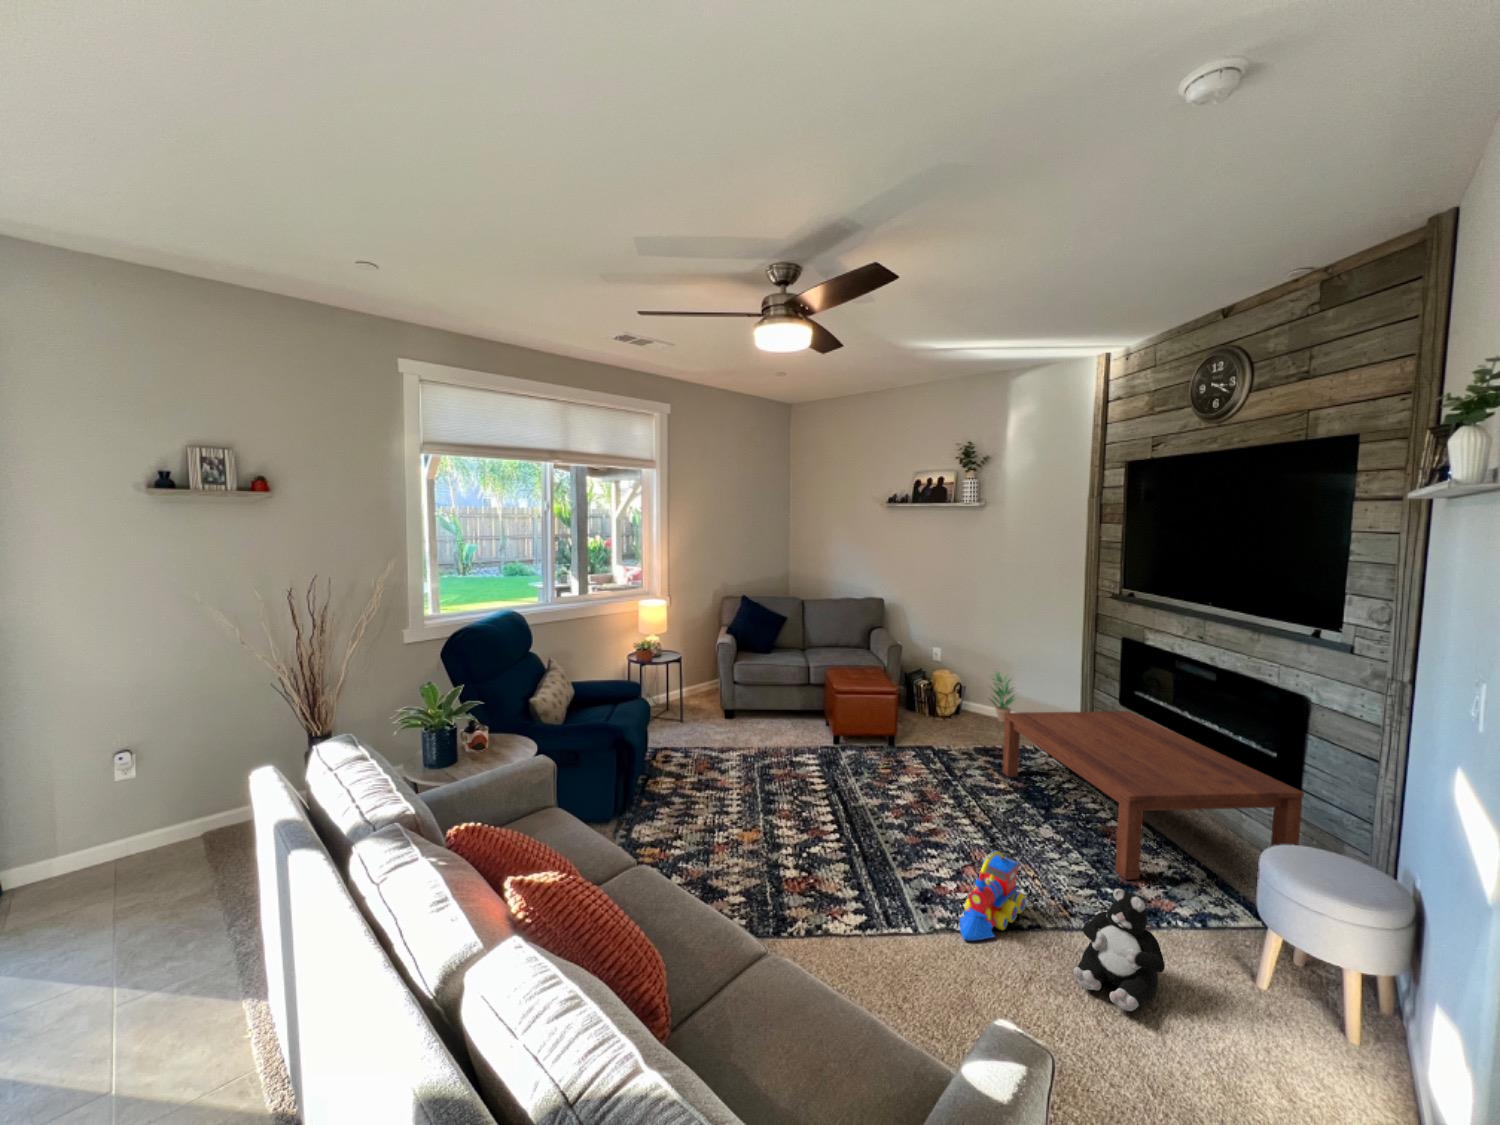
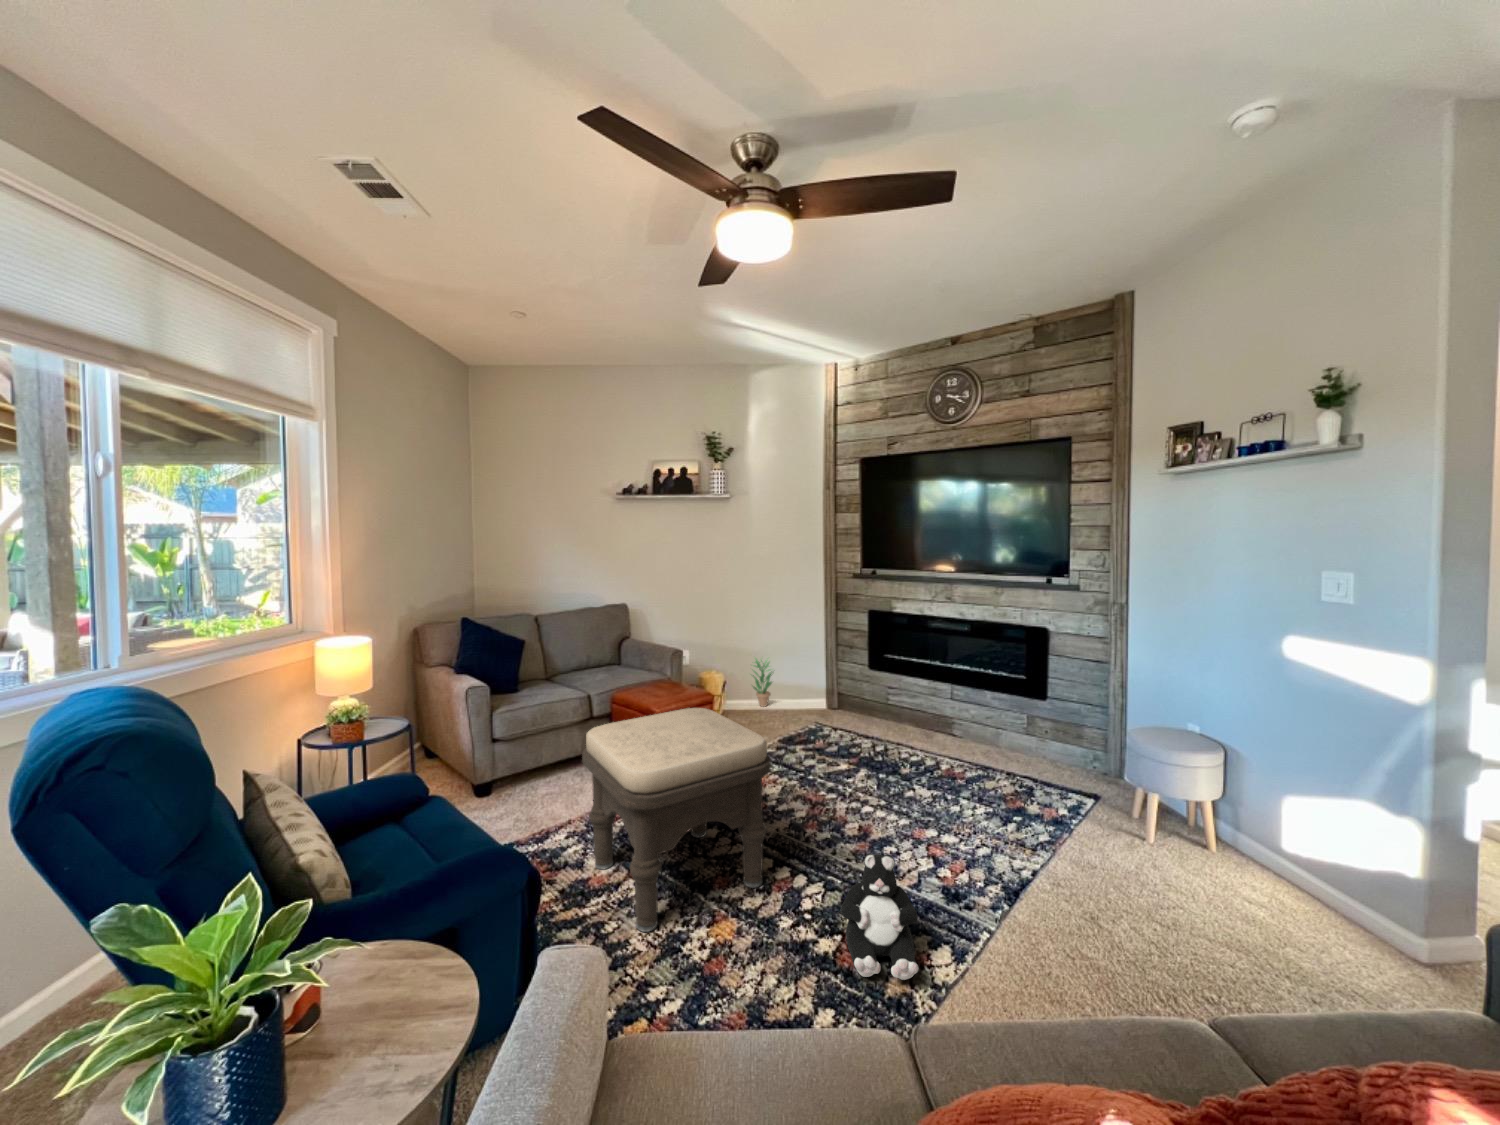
ottoman: none [701,682,826,827] -> present [582,708,771,932]
coffee table: present [1003,711,1304,880] -> none [825,669,1058,806]
toy train: present [959,850,1026,940] -> none [972,818,1036,921]
plush toy: present [1074,887,1165,1011] -> present [841,853,919,980]

